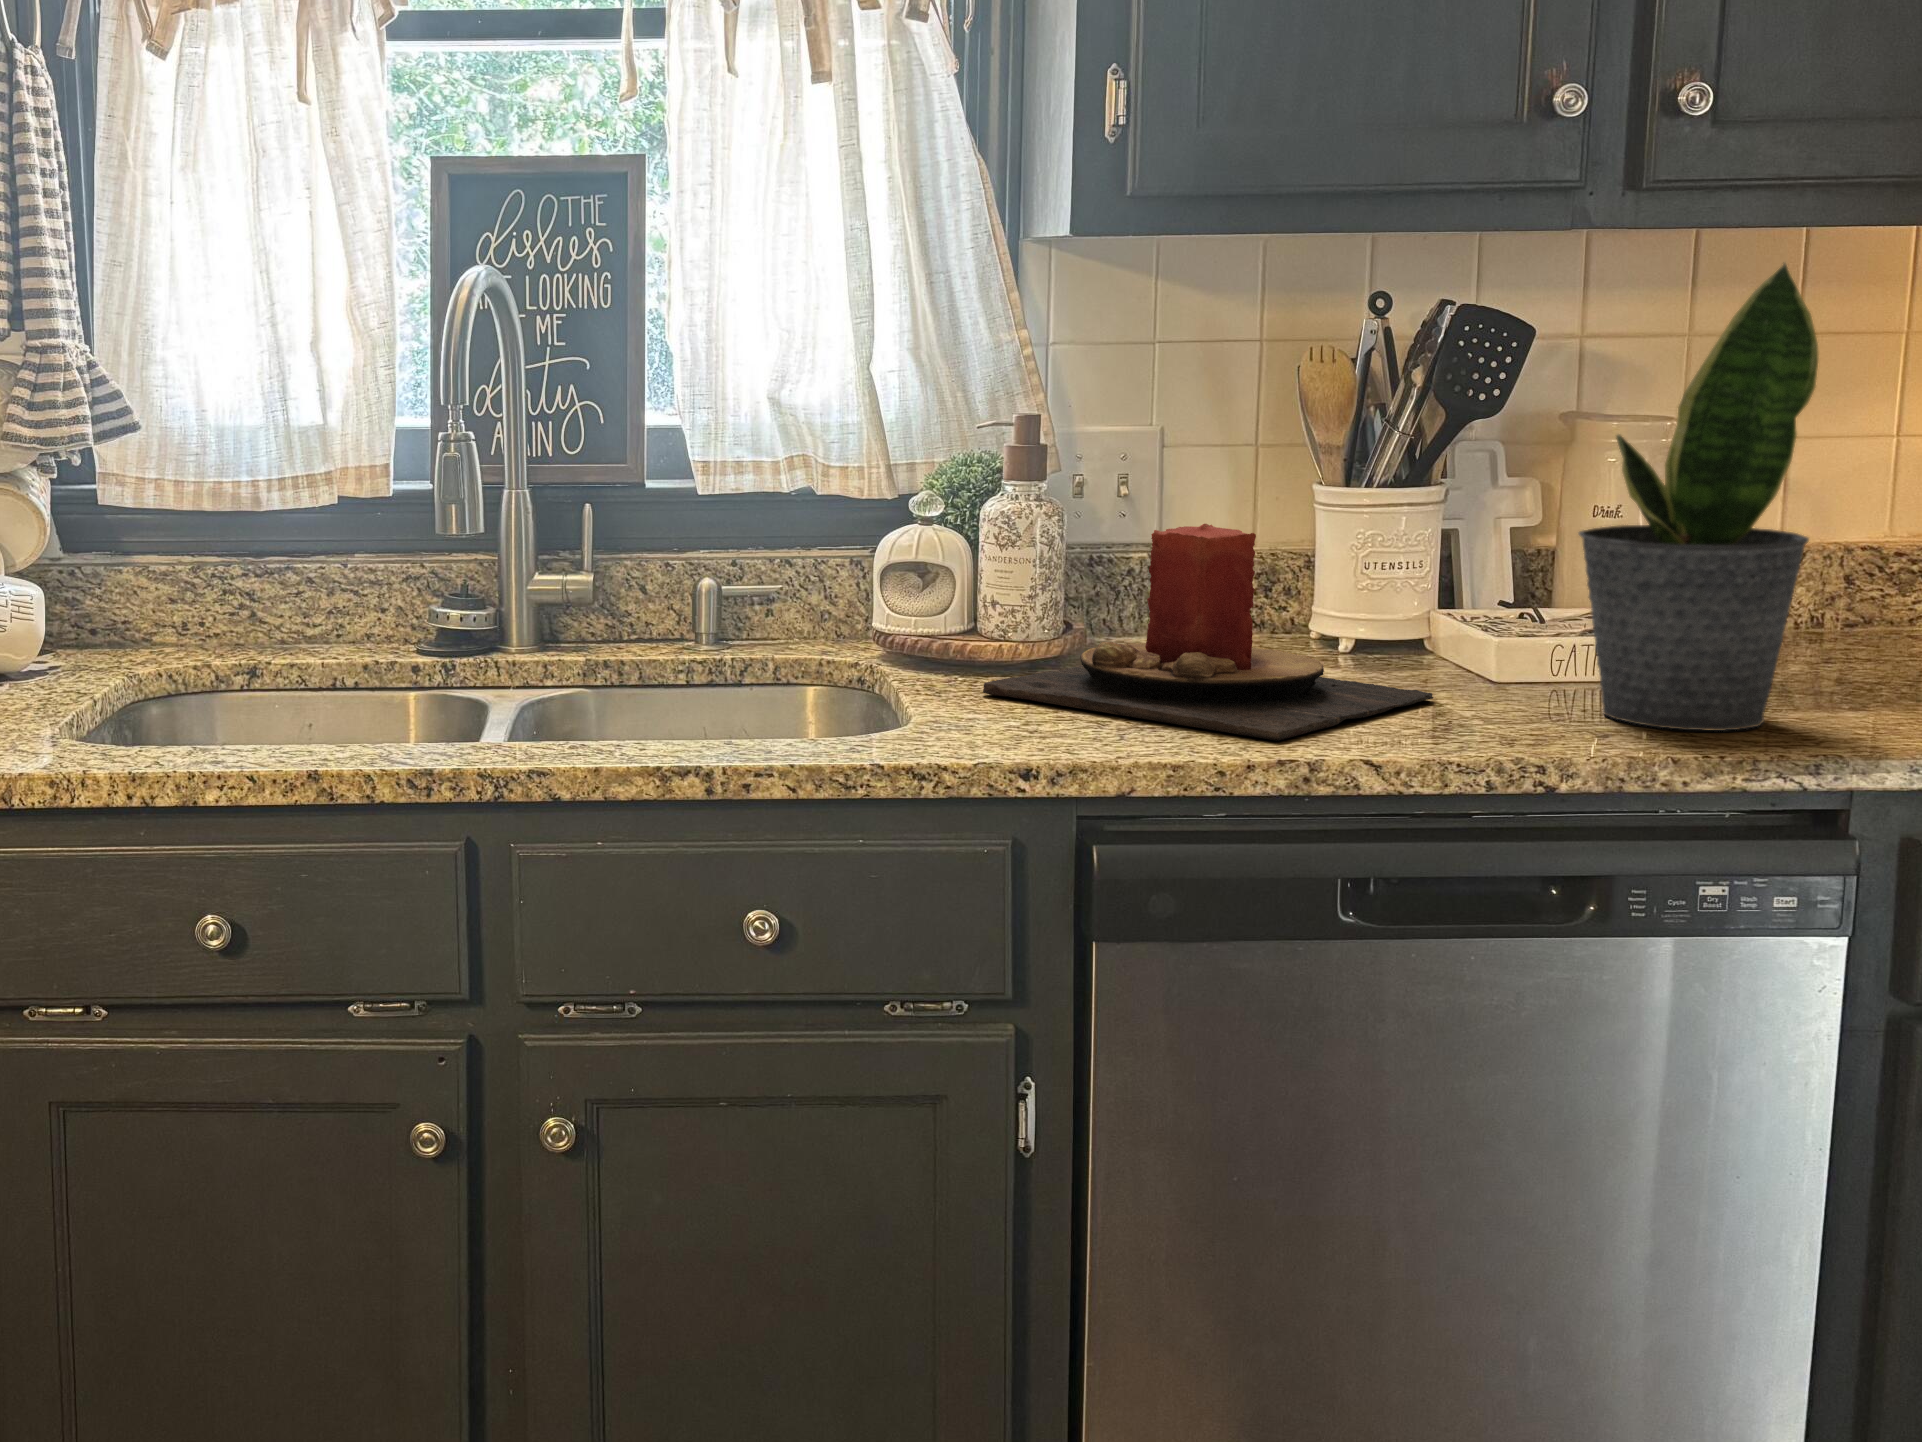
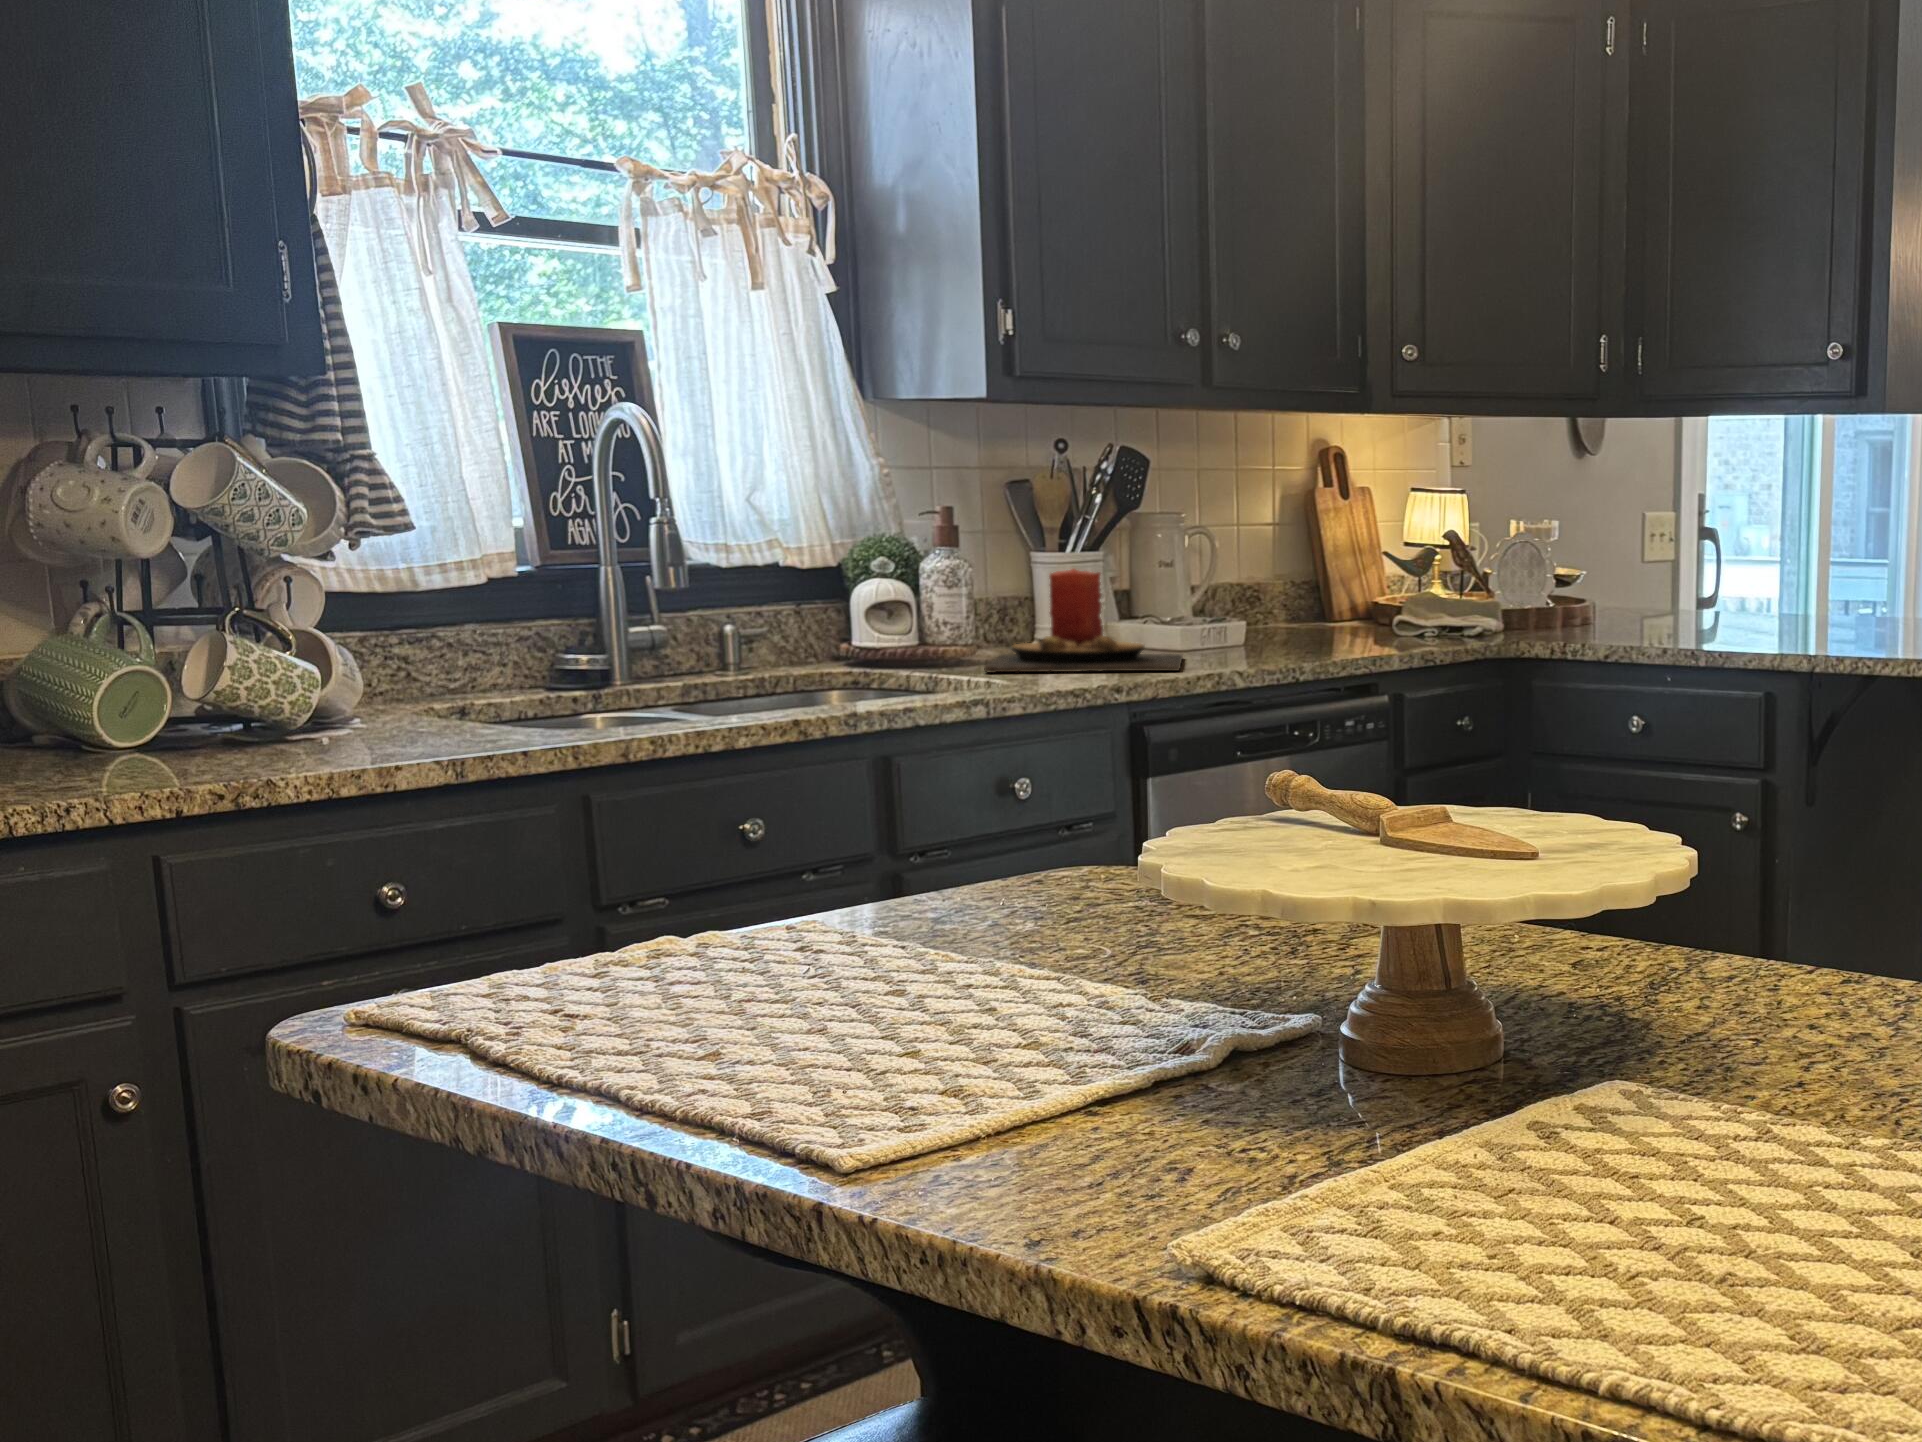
potted plant: present [1579,263,1818,731] -> none [1236,430,1338,656]

